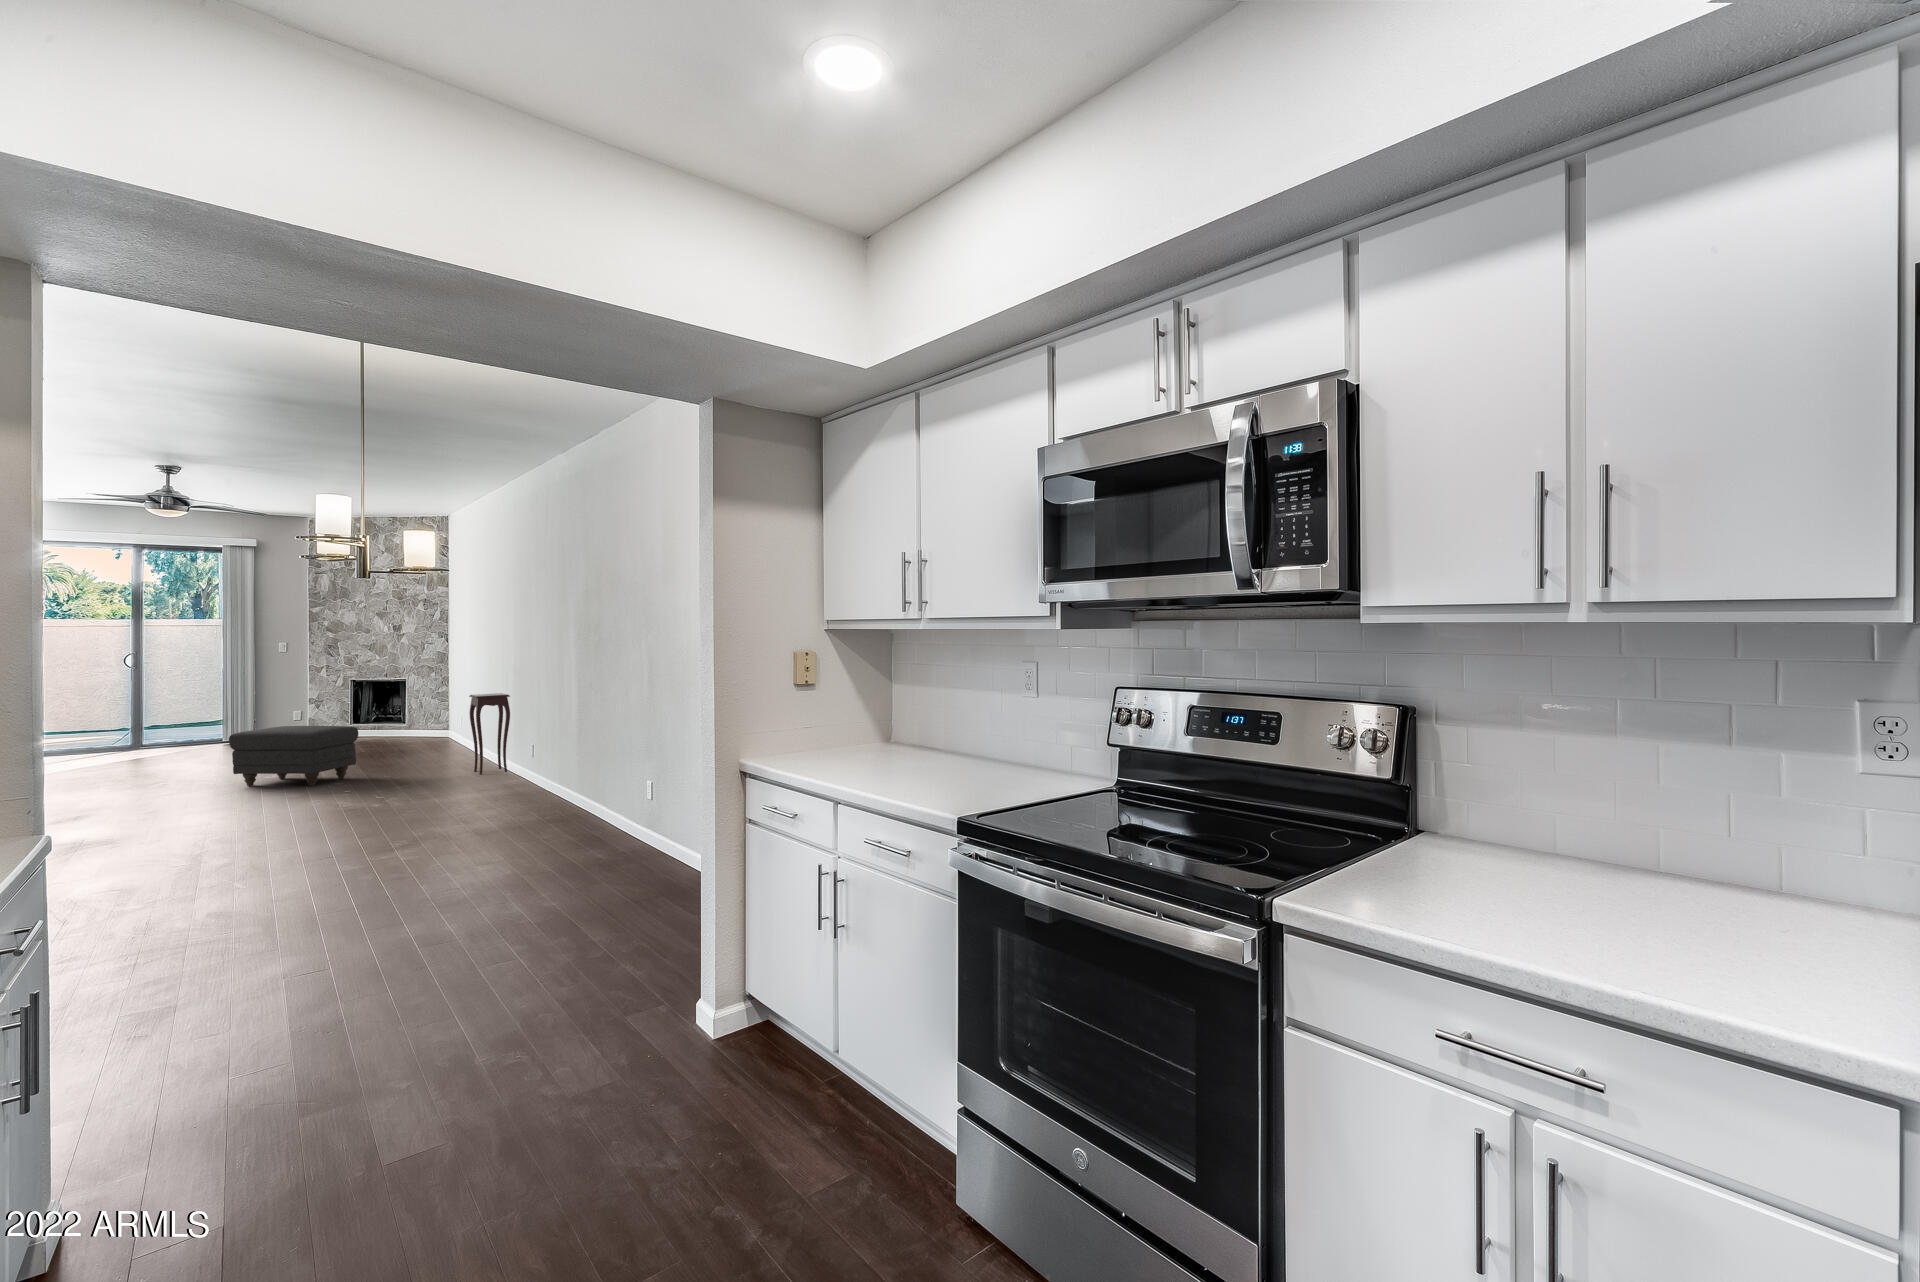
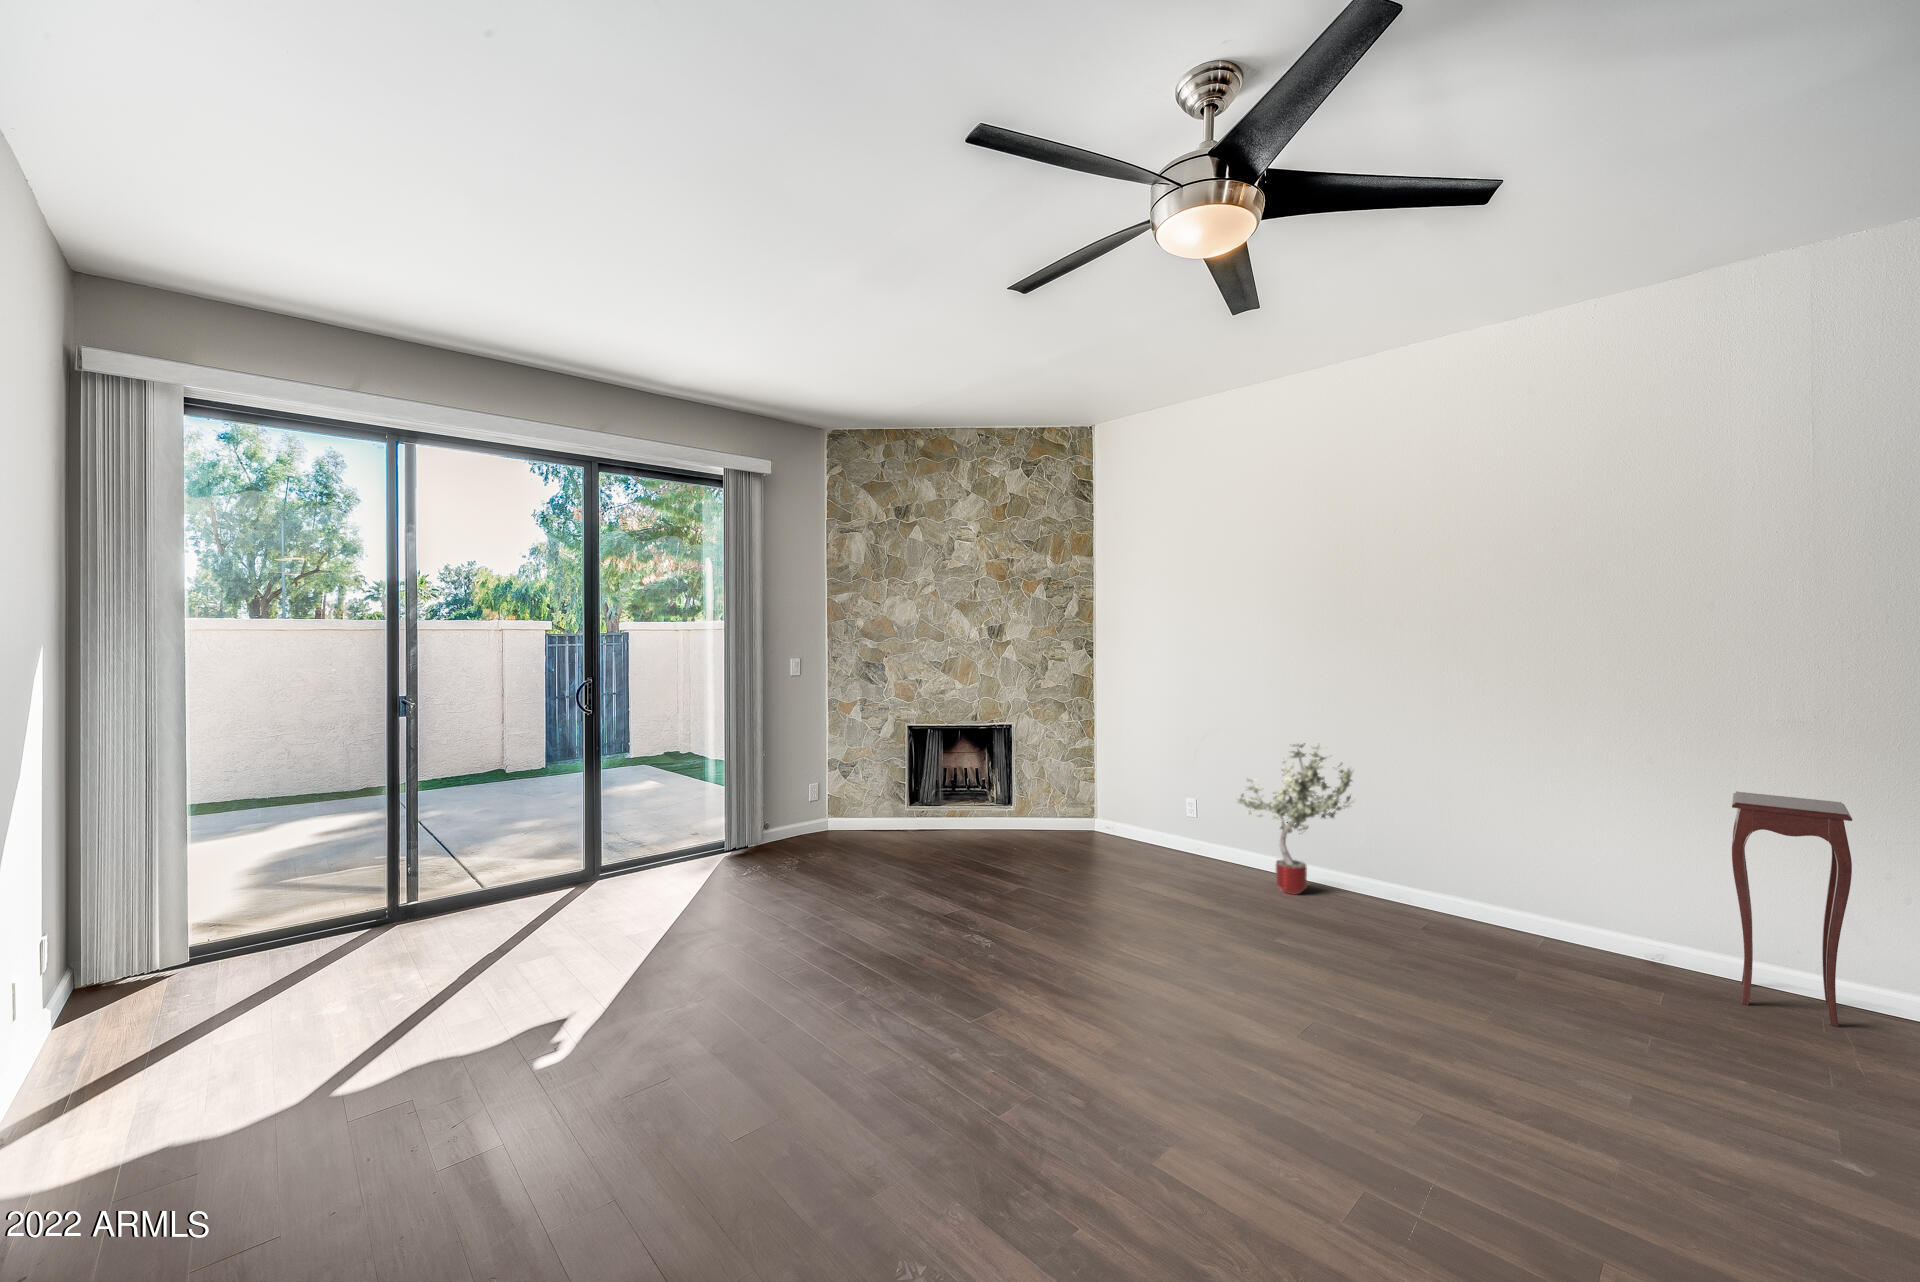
potted tree: none [426,681,472,753] -> present [1238,743,1352,894]
ottoman: present [229,726,358,786] -> none [1350,913,1753,1156]

